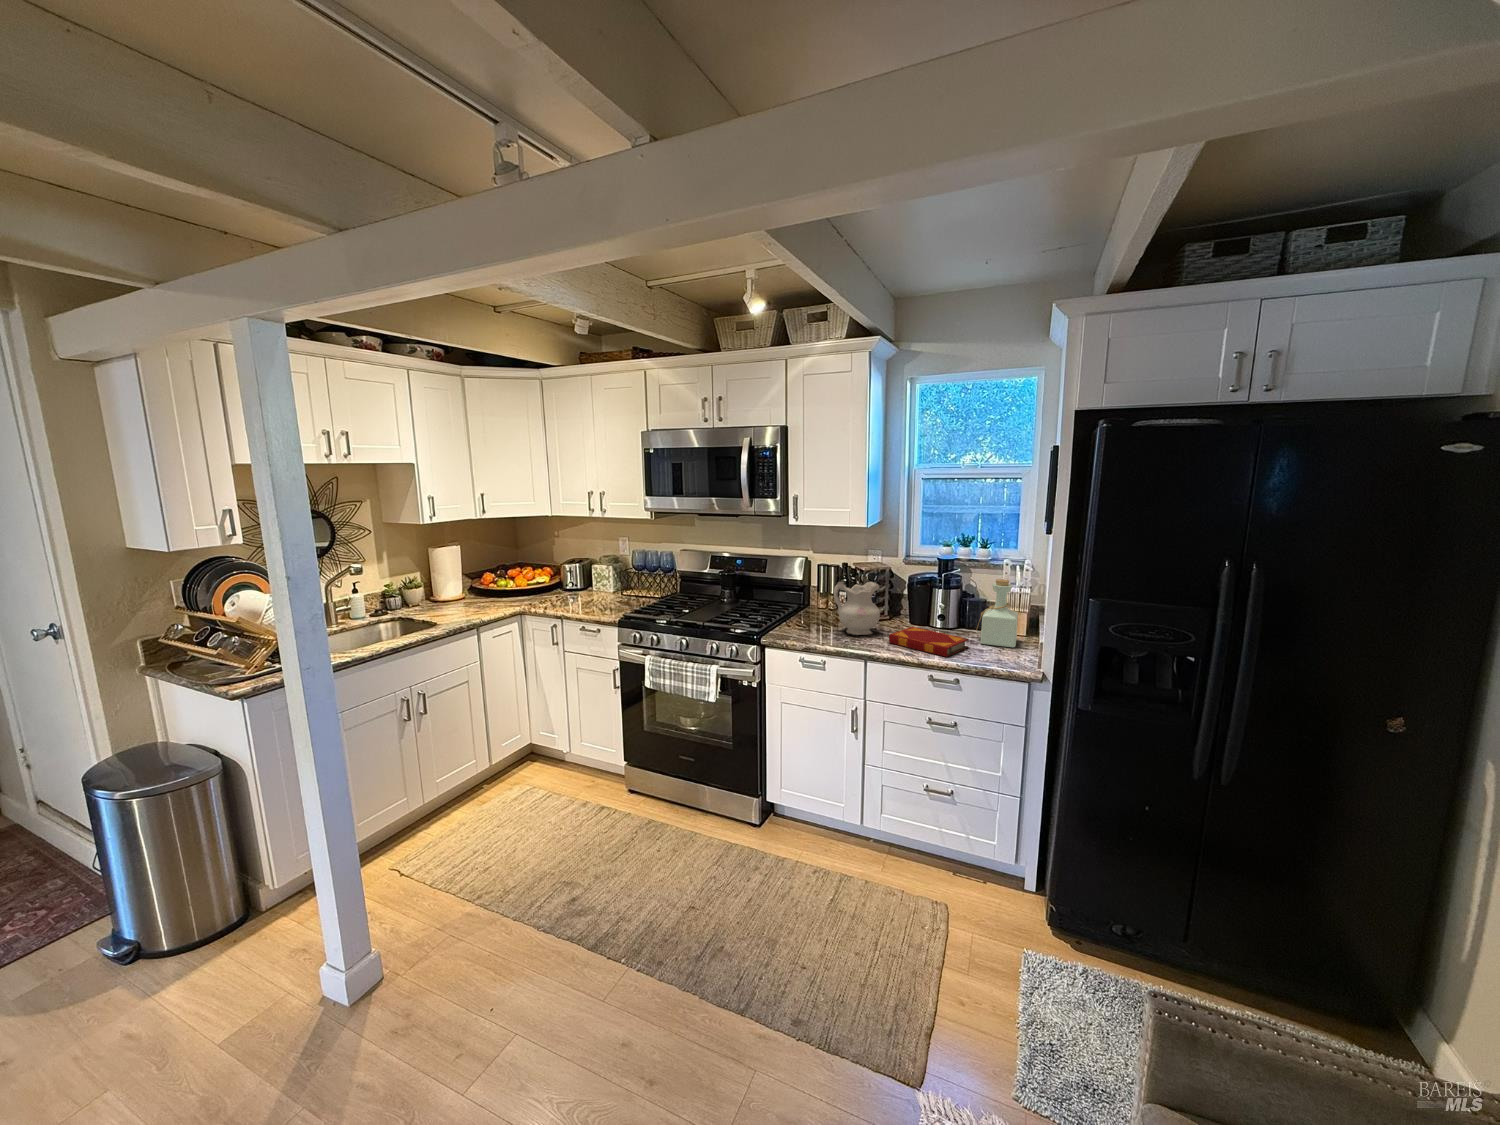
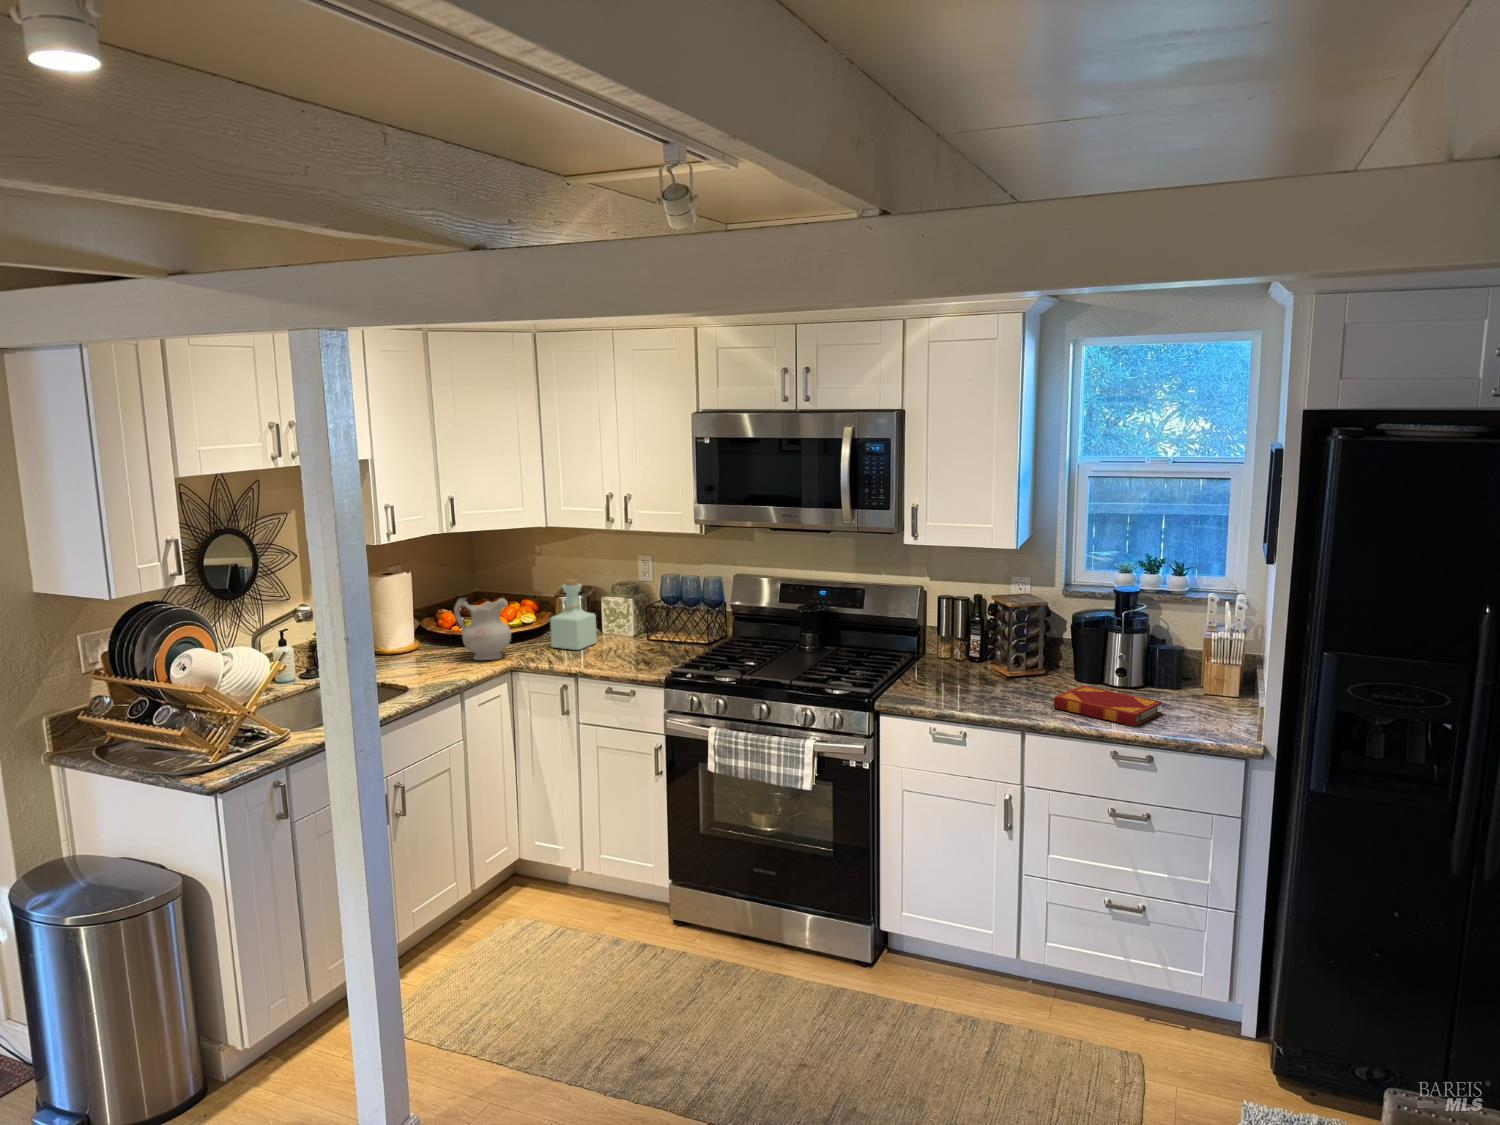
bottle: present [976,579,1018,647] -> present [550,579,597,650]
ceramic pitcher: present [834,582,880,635] -> present [454,598,511,660]

